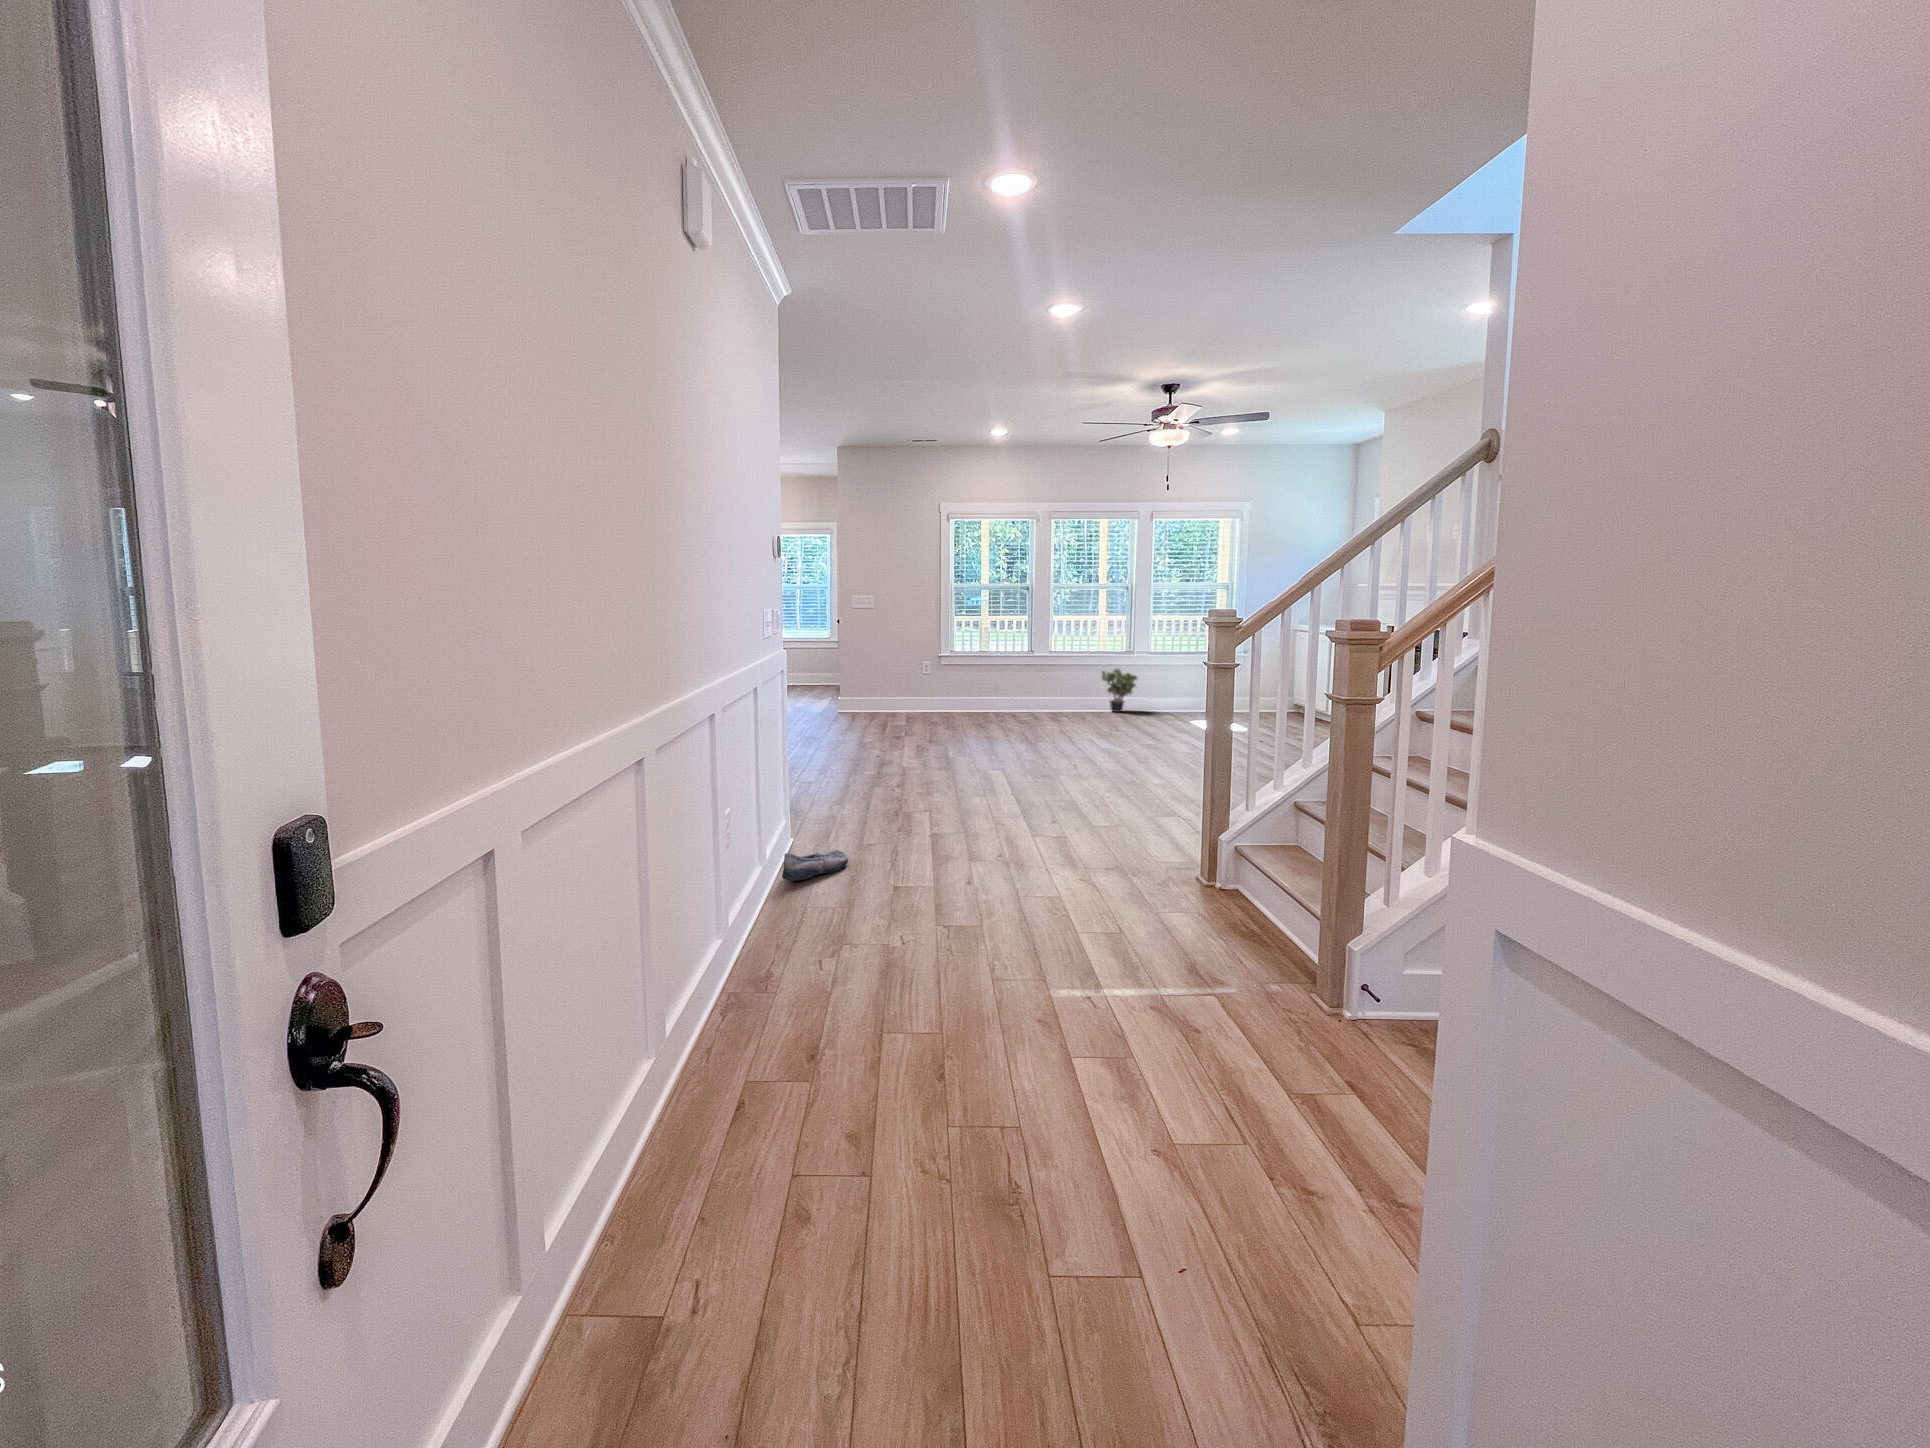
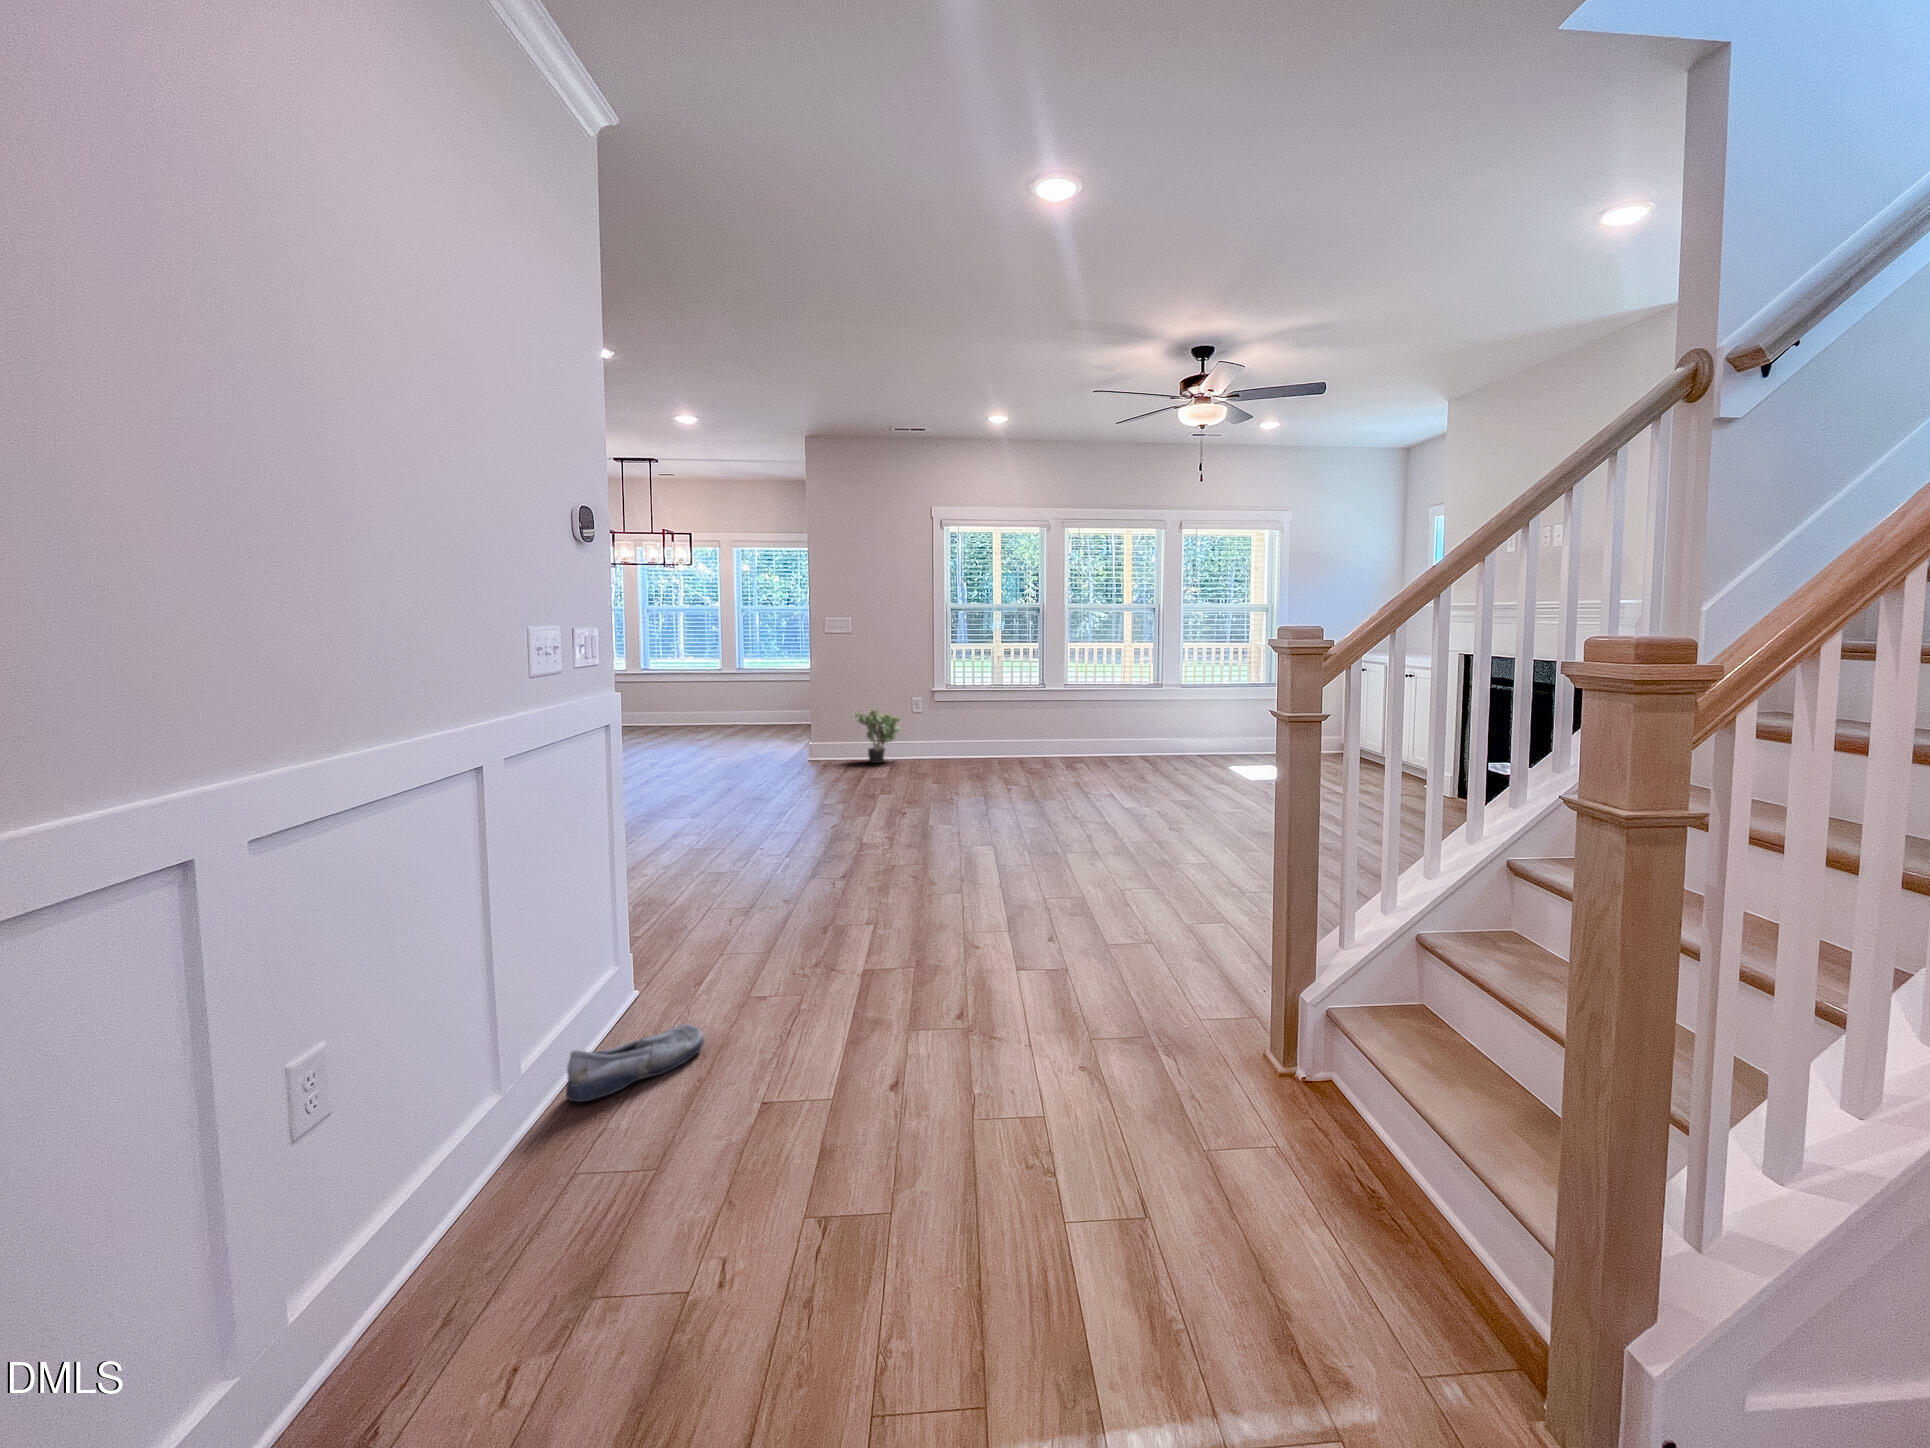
potted plant: present [1102,669,1137,712] -> present [856,709,900,763]

